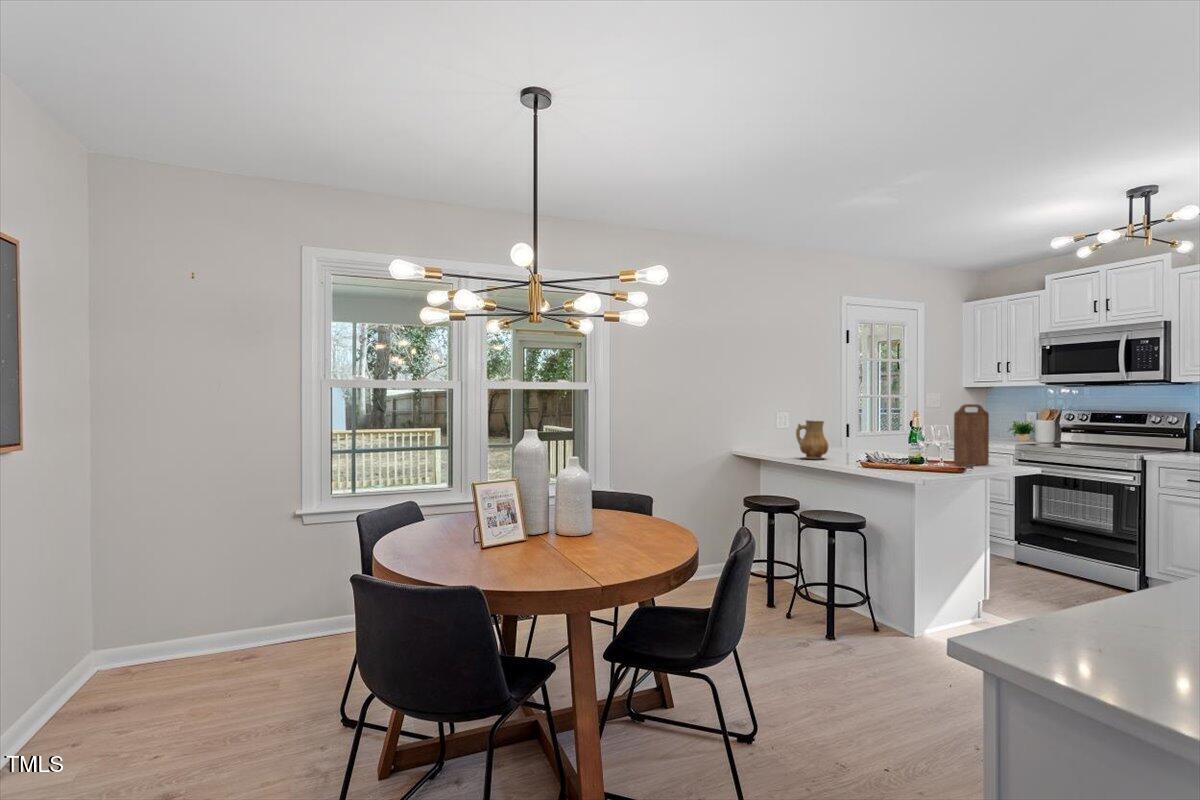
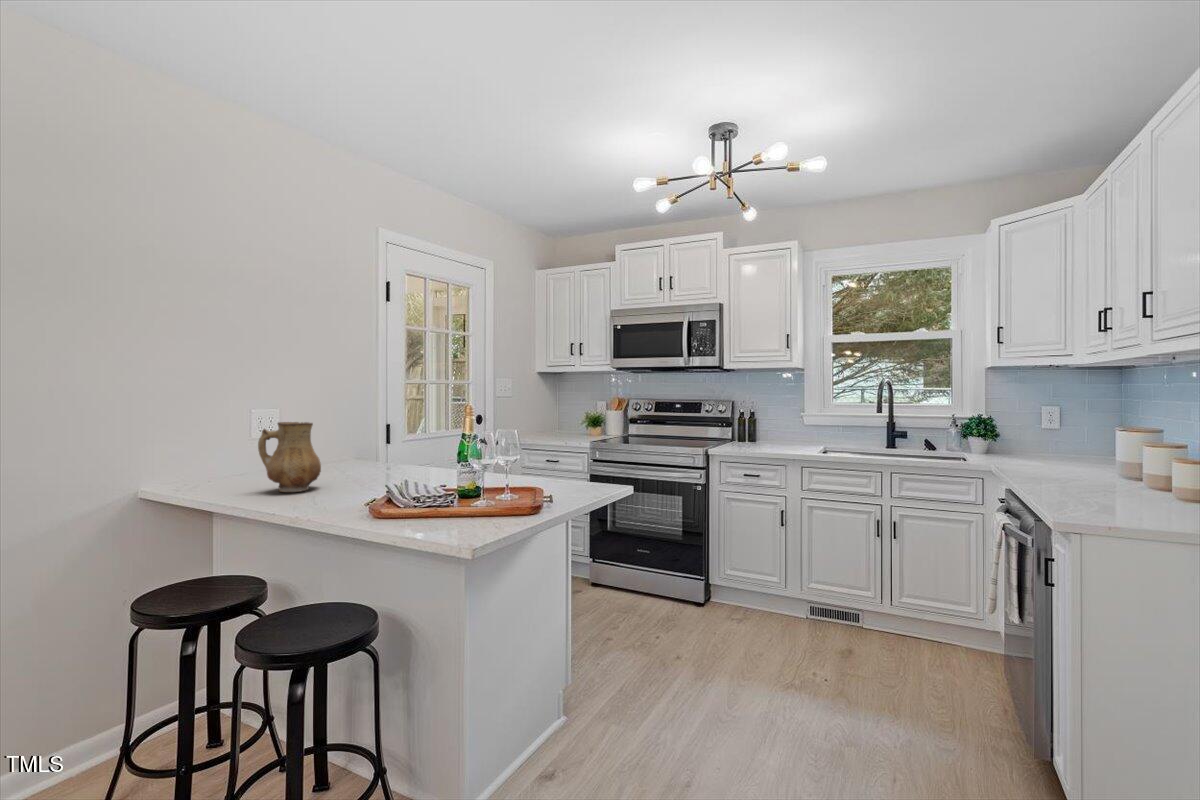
cutting board: present [954,404,989,465] -> none [510,392,557,488]

